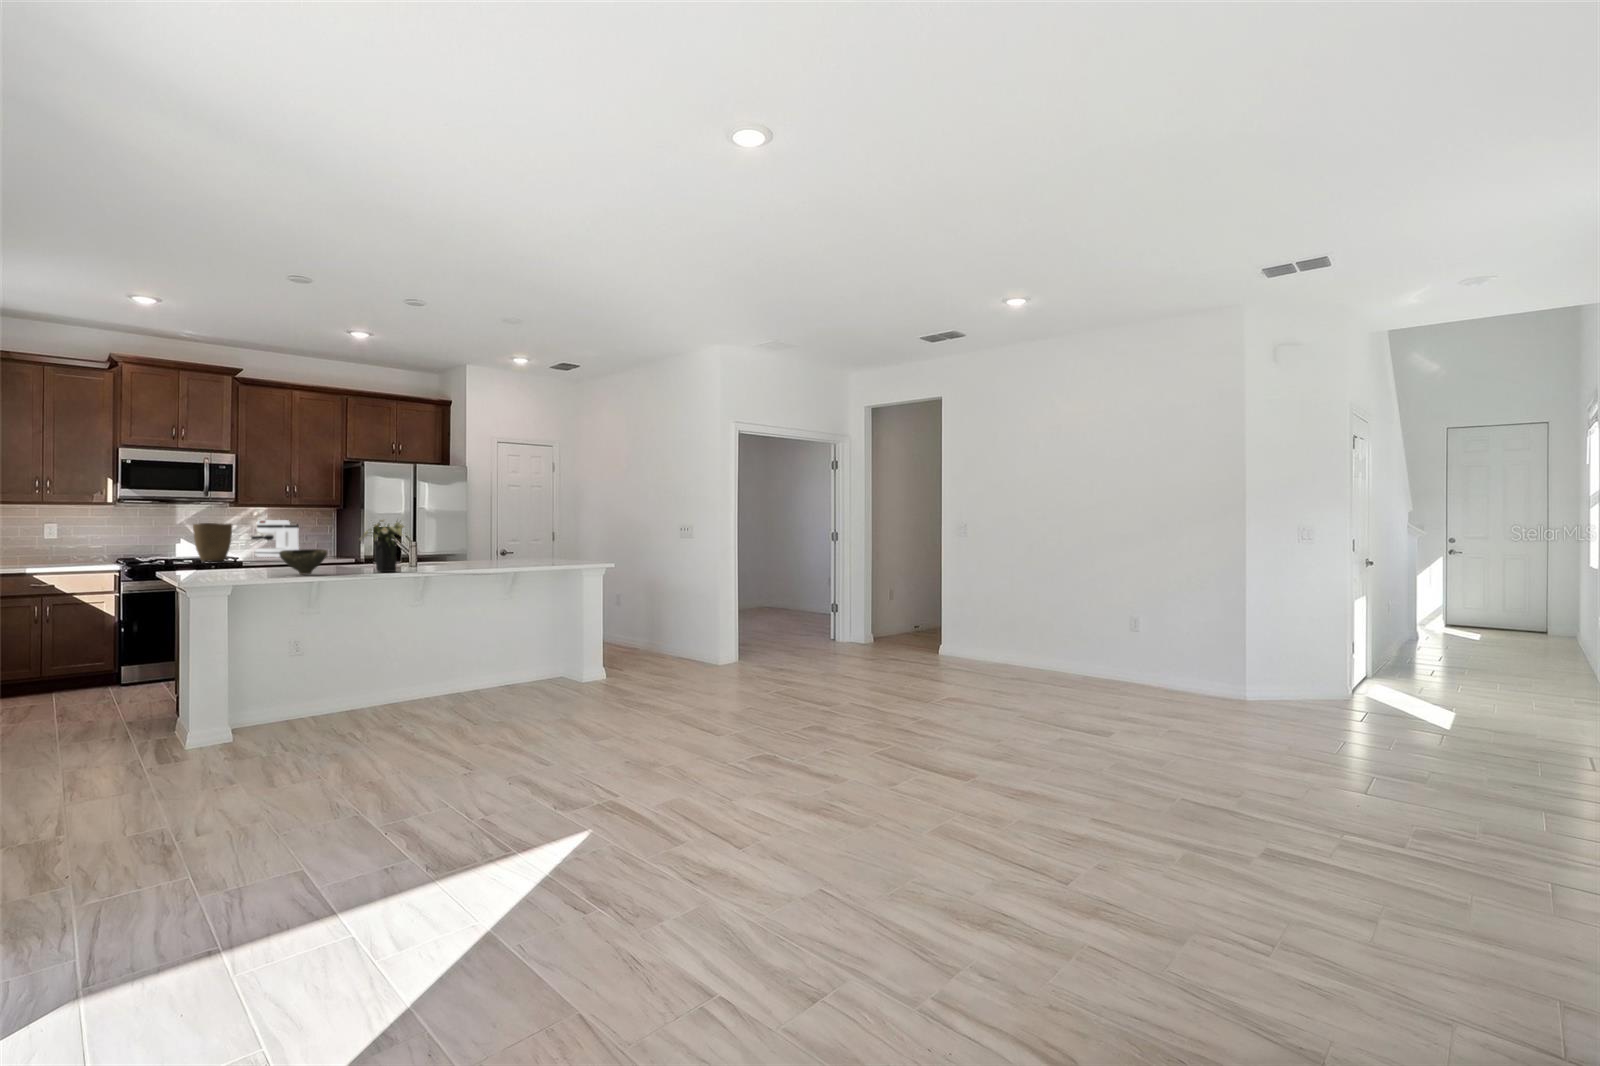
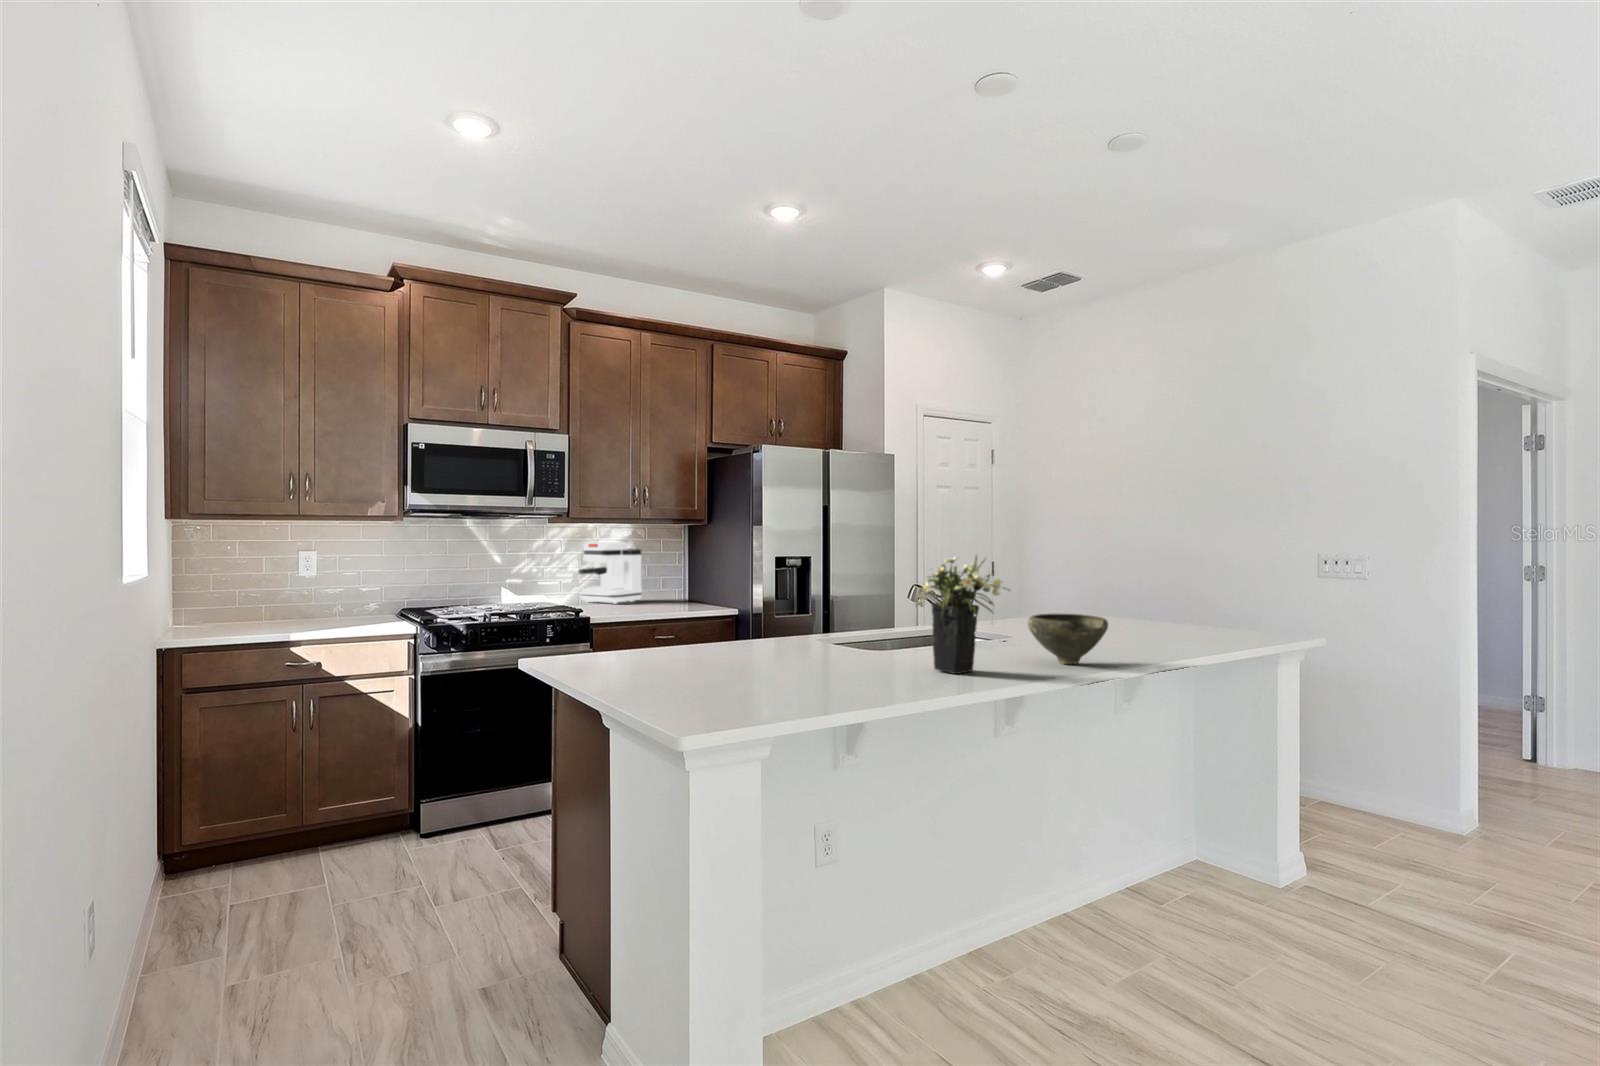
vase: present [193,523,232,561] -> none [514,550,570,616]
bowl: present [279,549,327,575] -> present [1028,614,1108,664]

